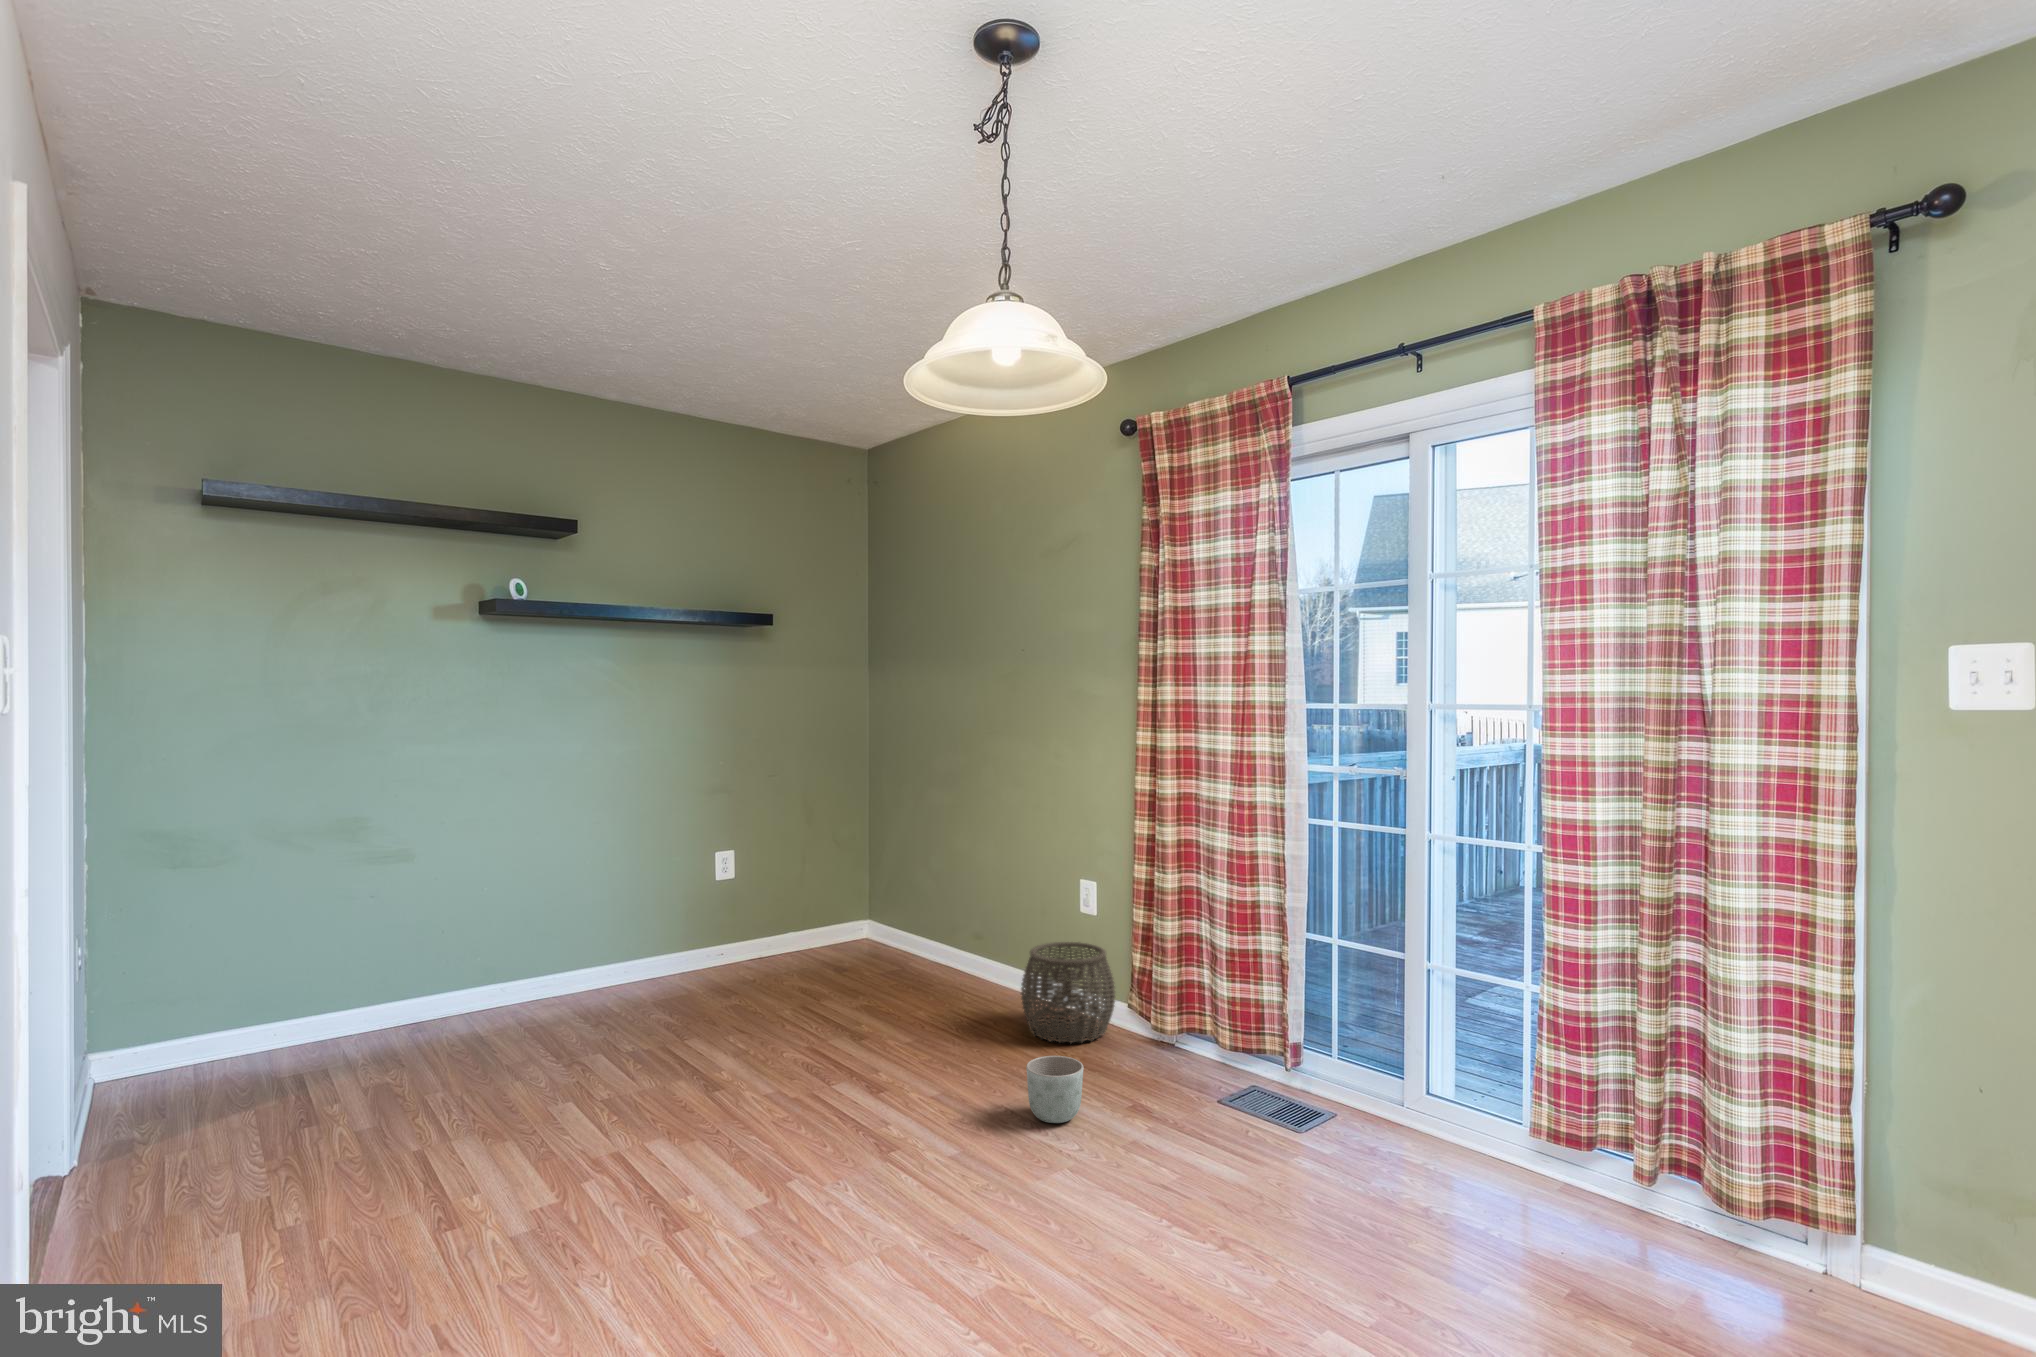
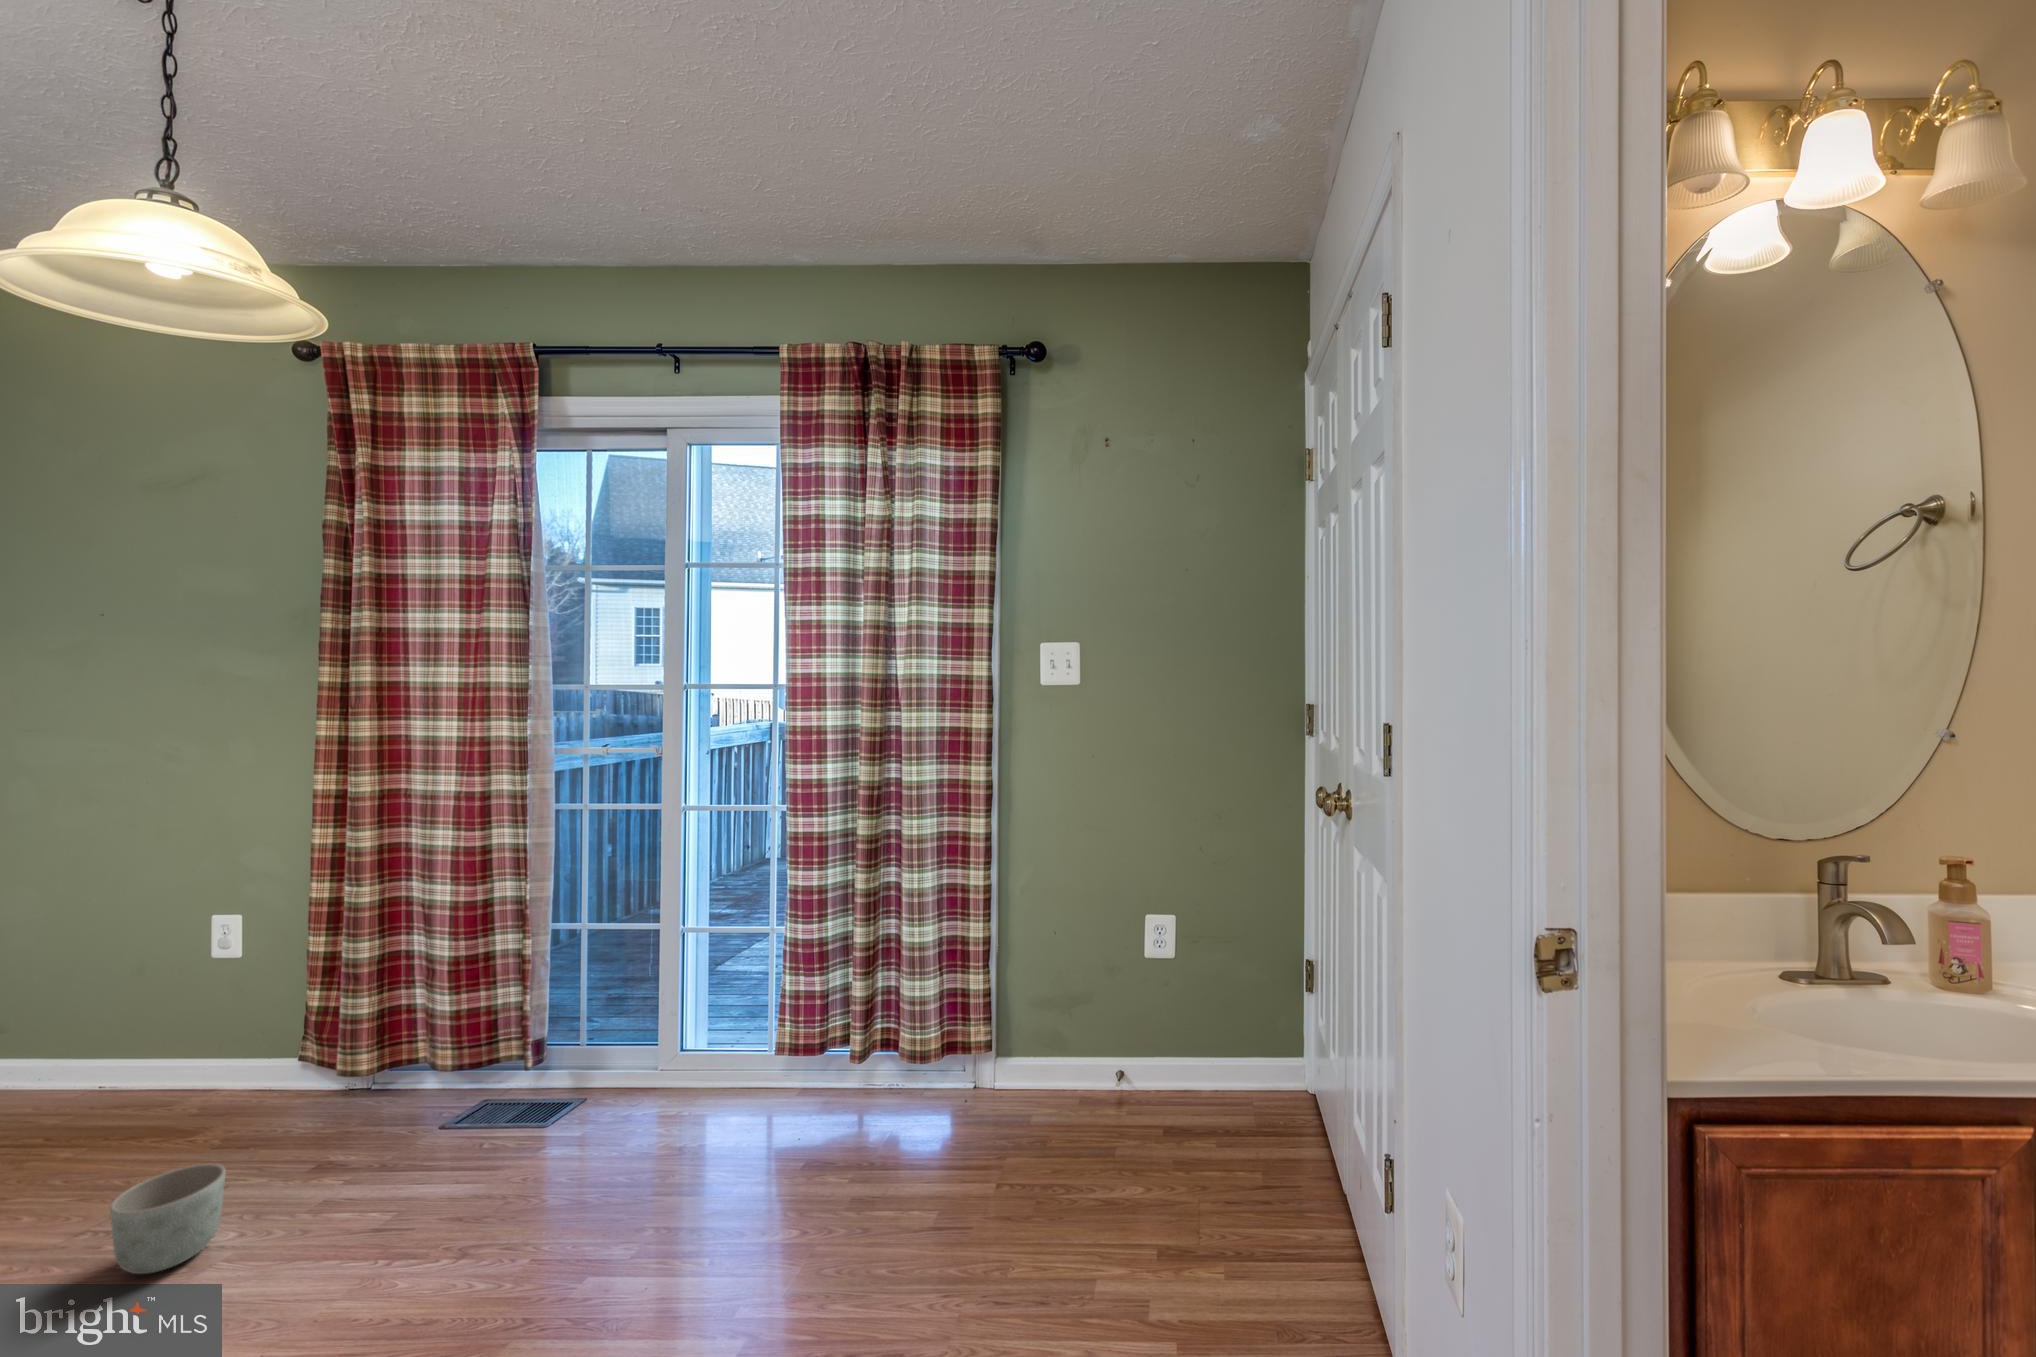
woven basket: present [1021,942,1115,1043] -> none [97,995,280,1147]

